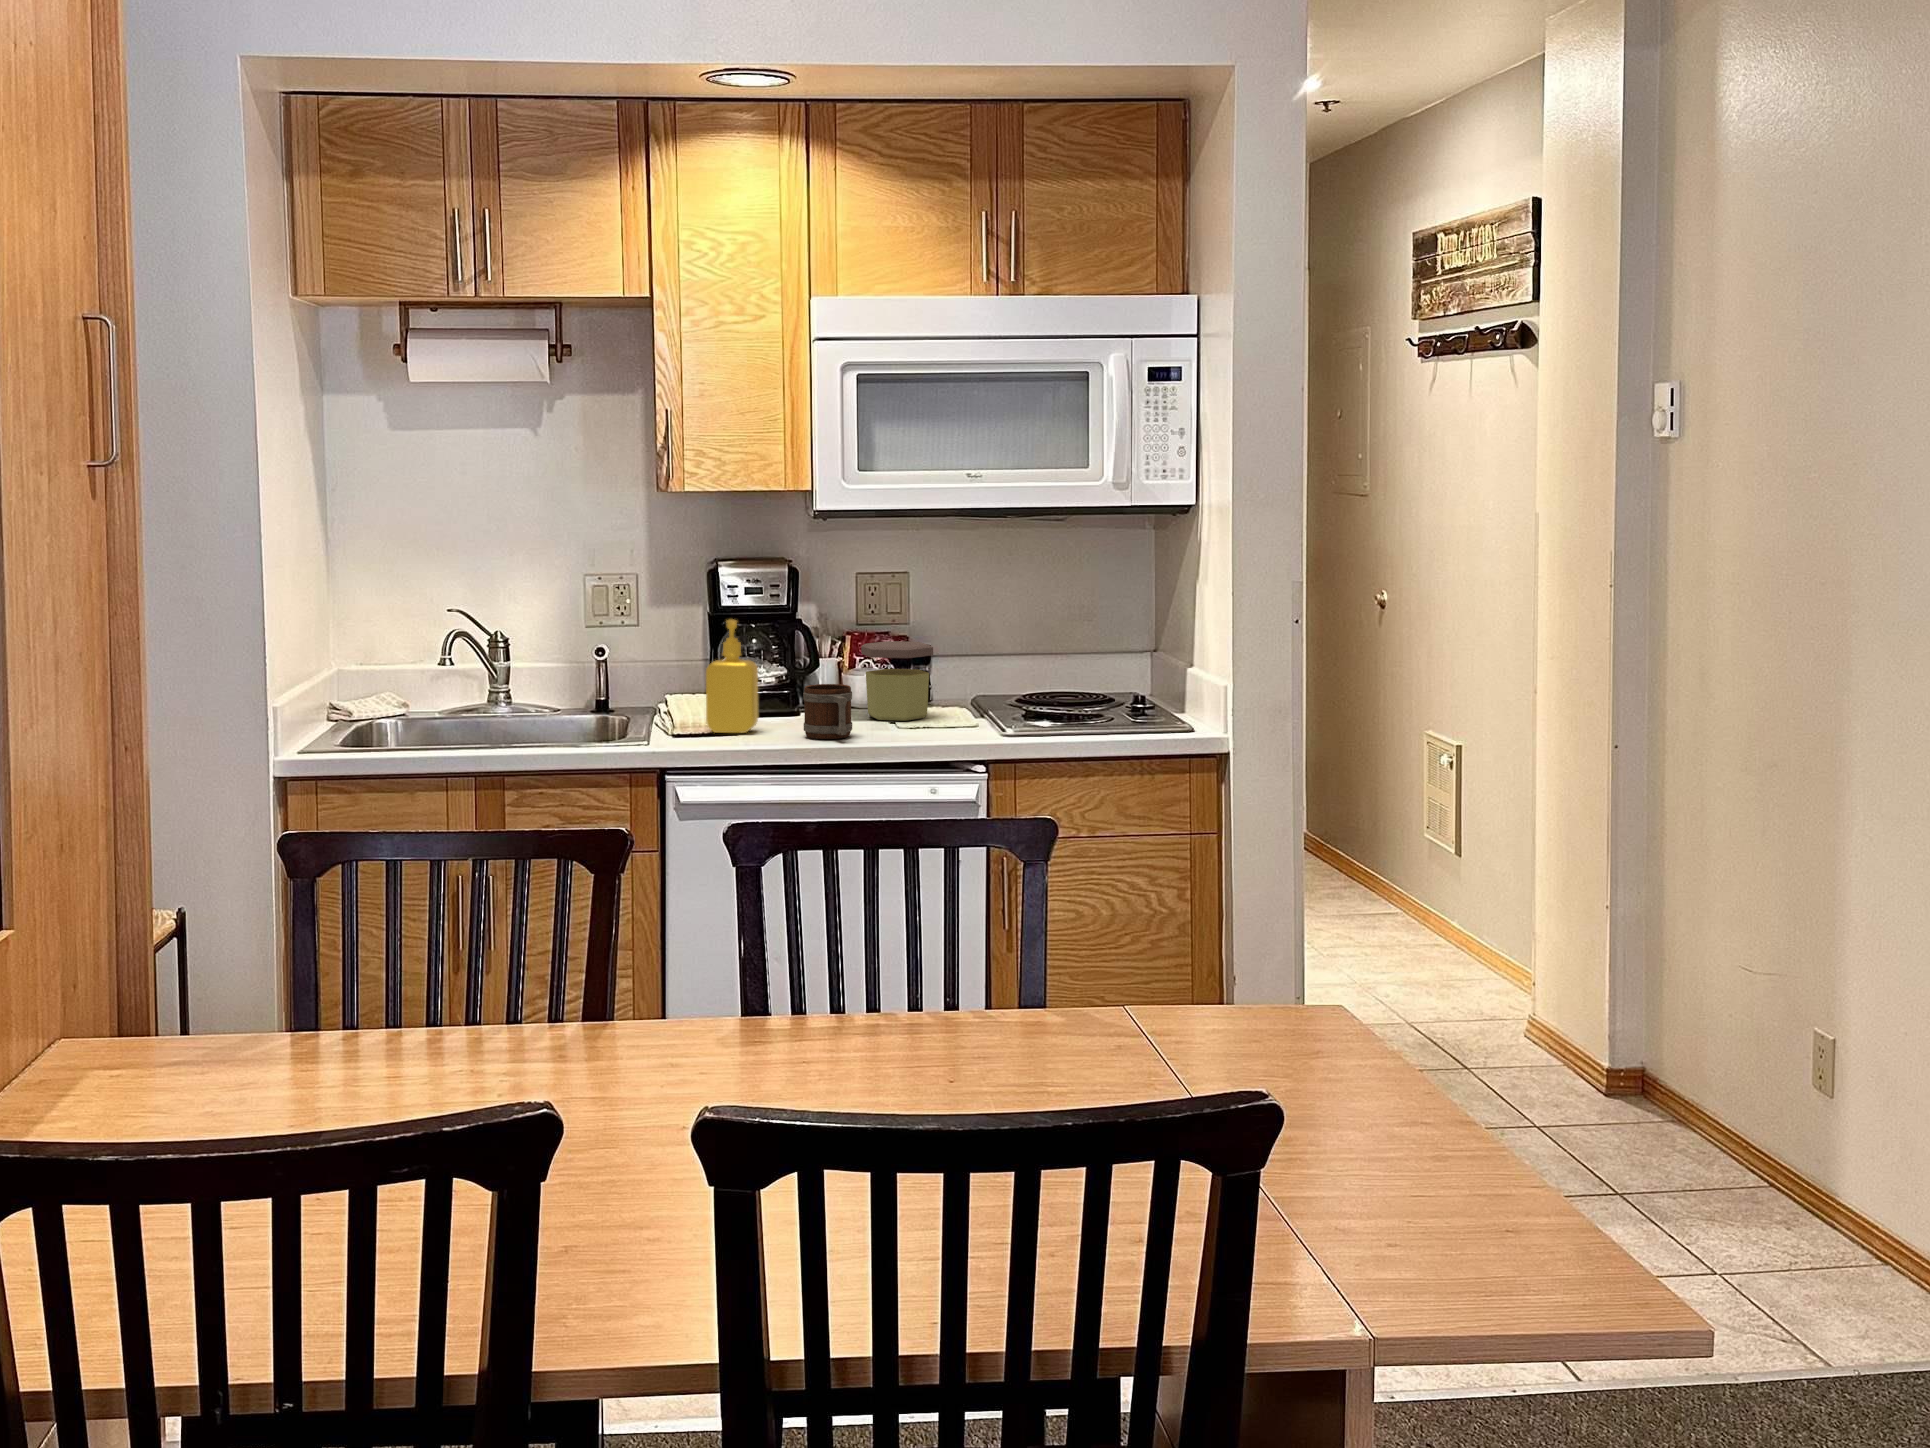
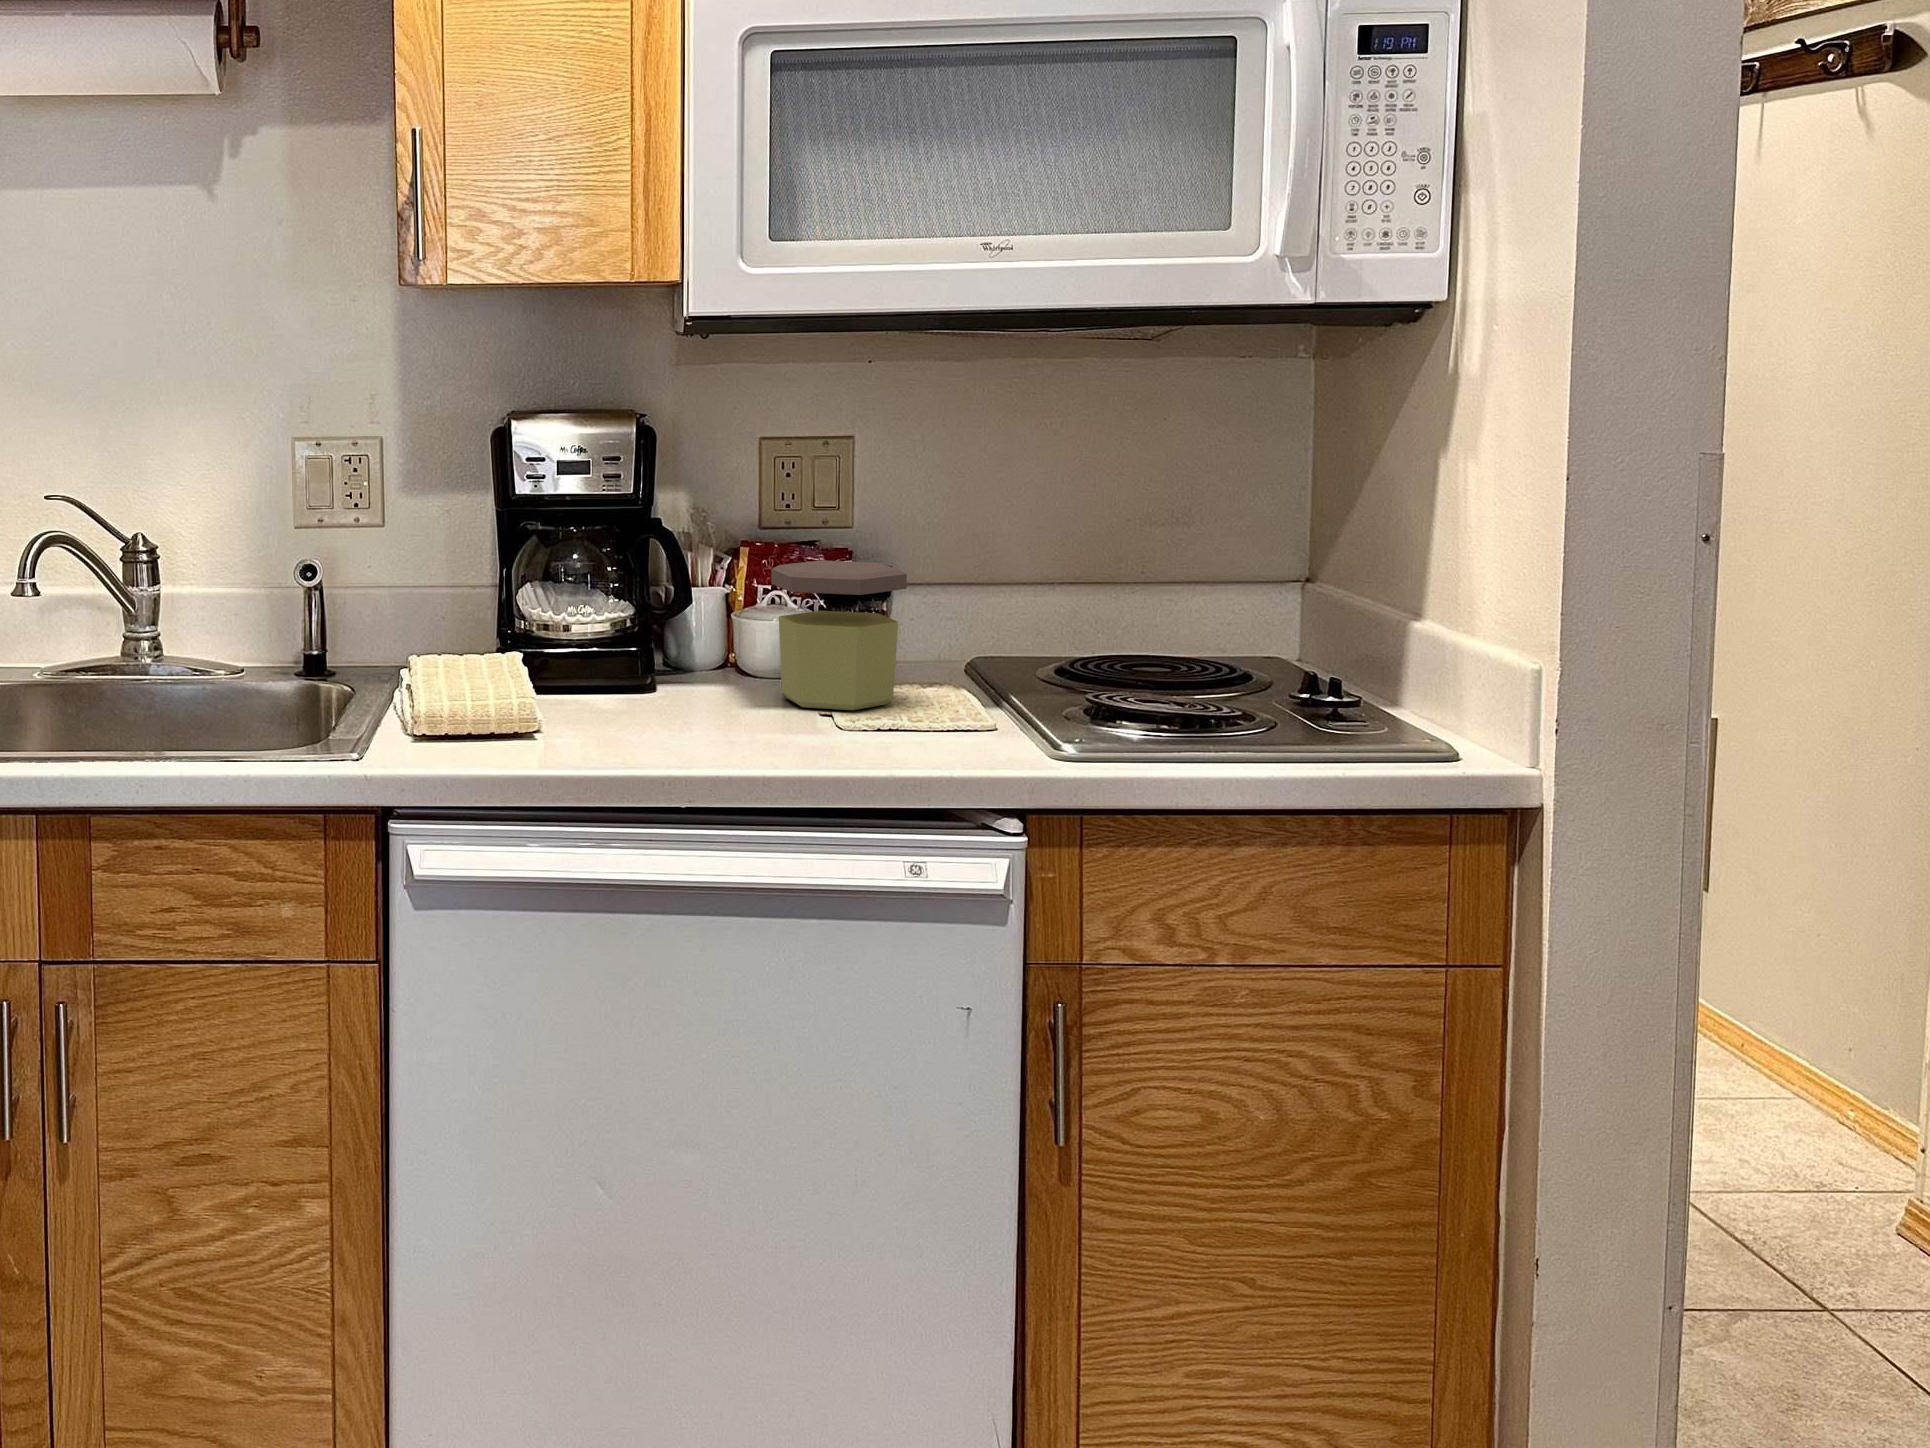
soap dispenser: present [706,619,758,733] -> none [479,519,577,734]
mug: present [803,684,852,739] -> none [661,645,756,753]

